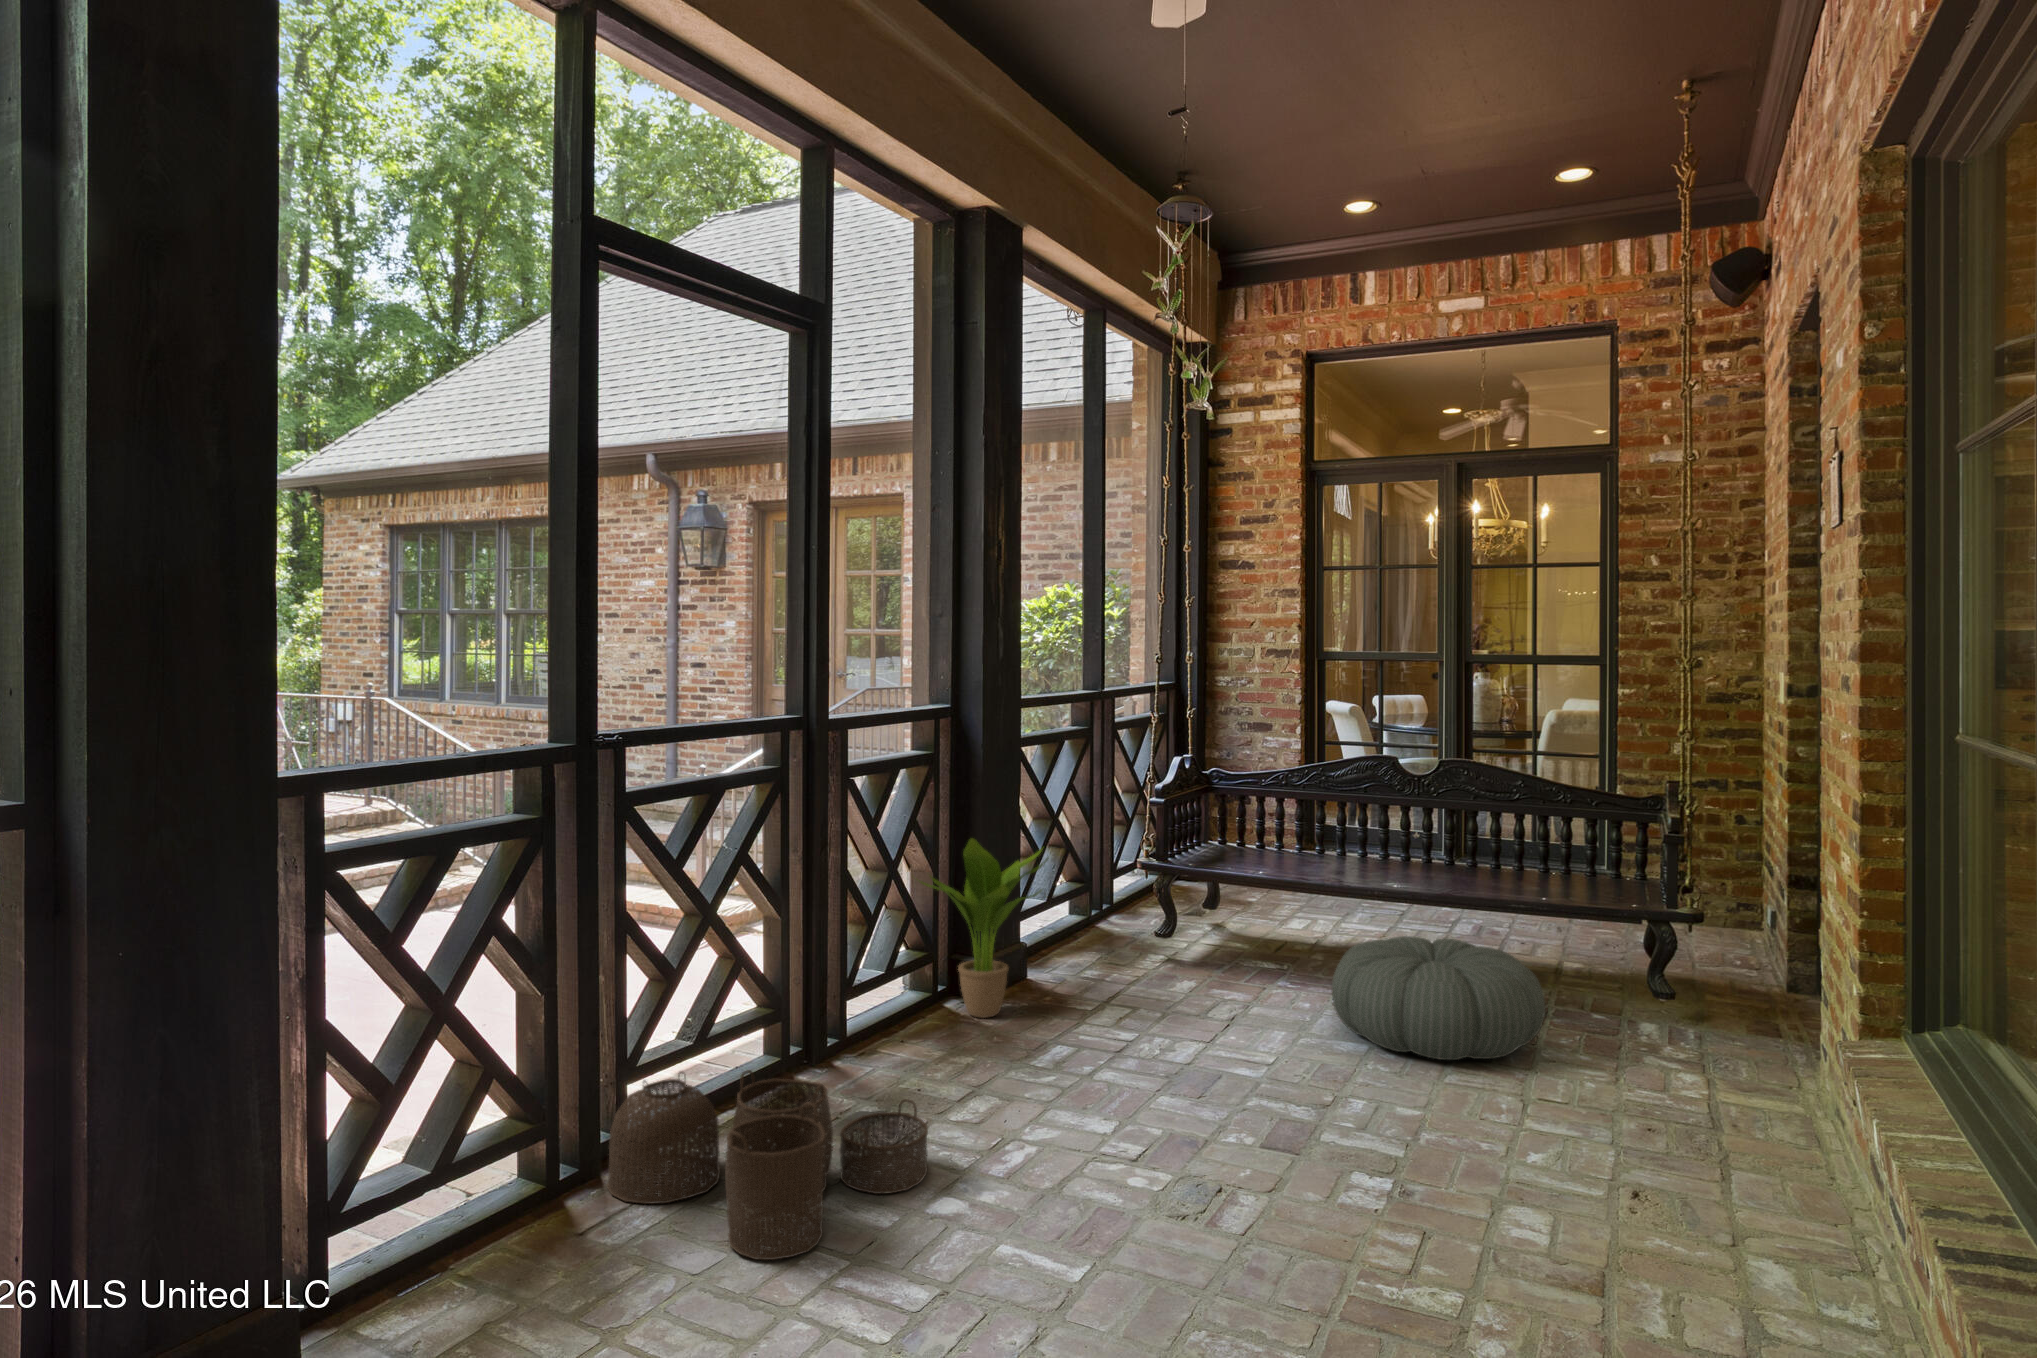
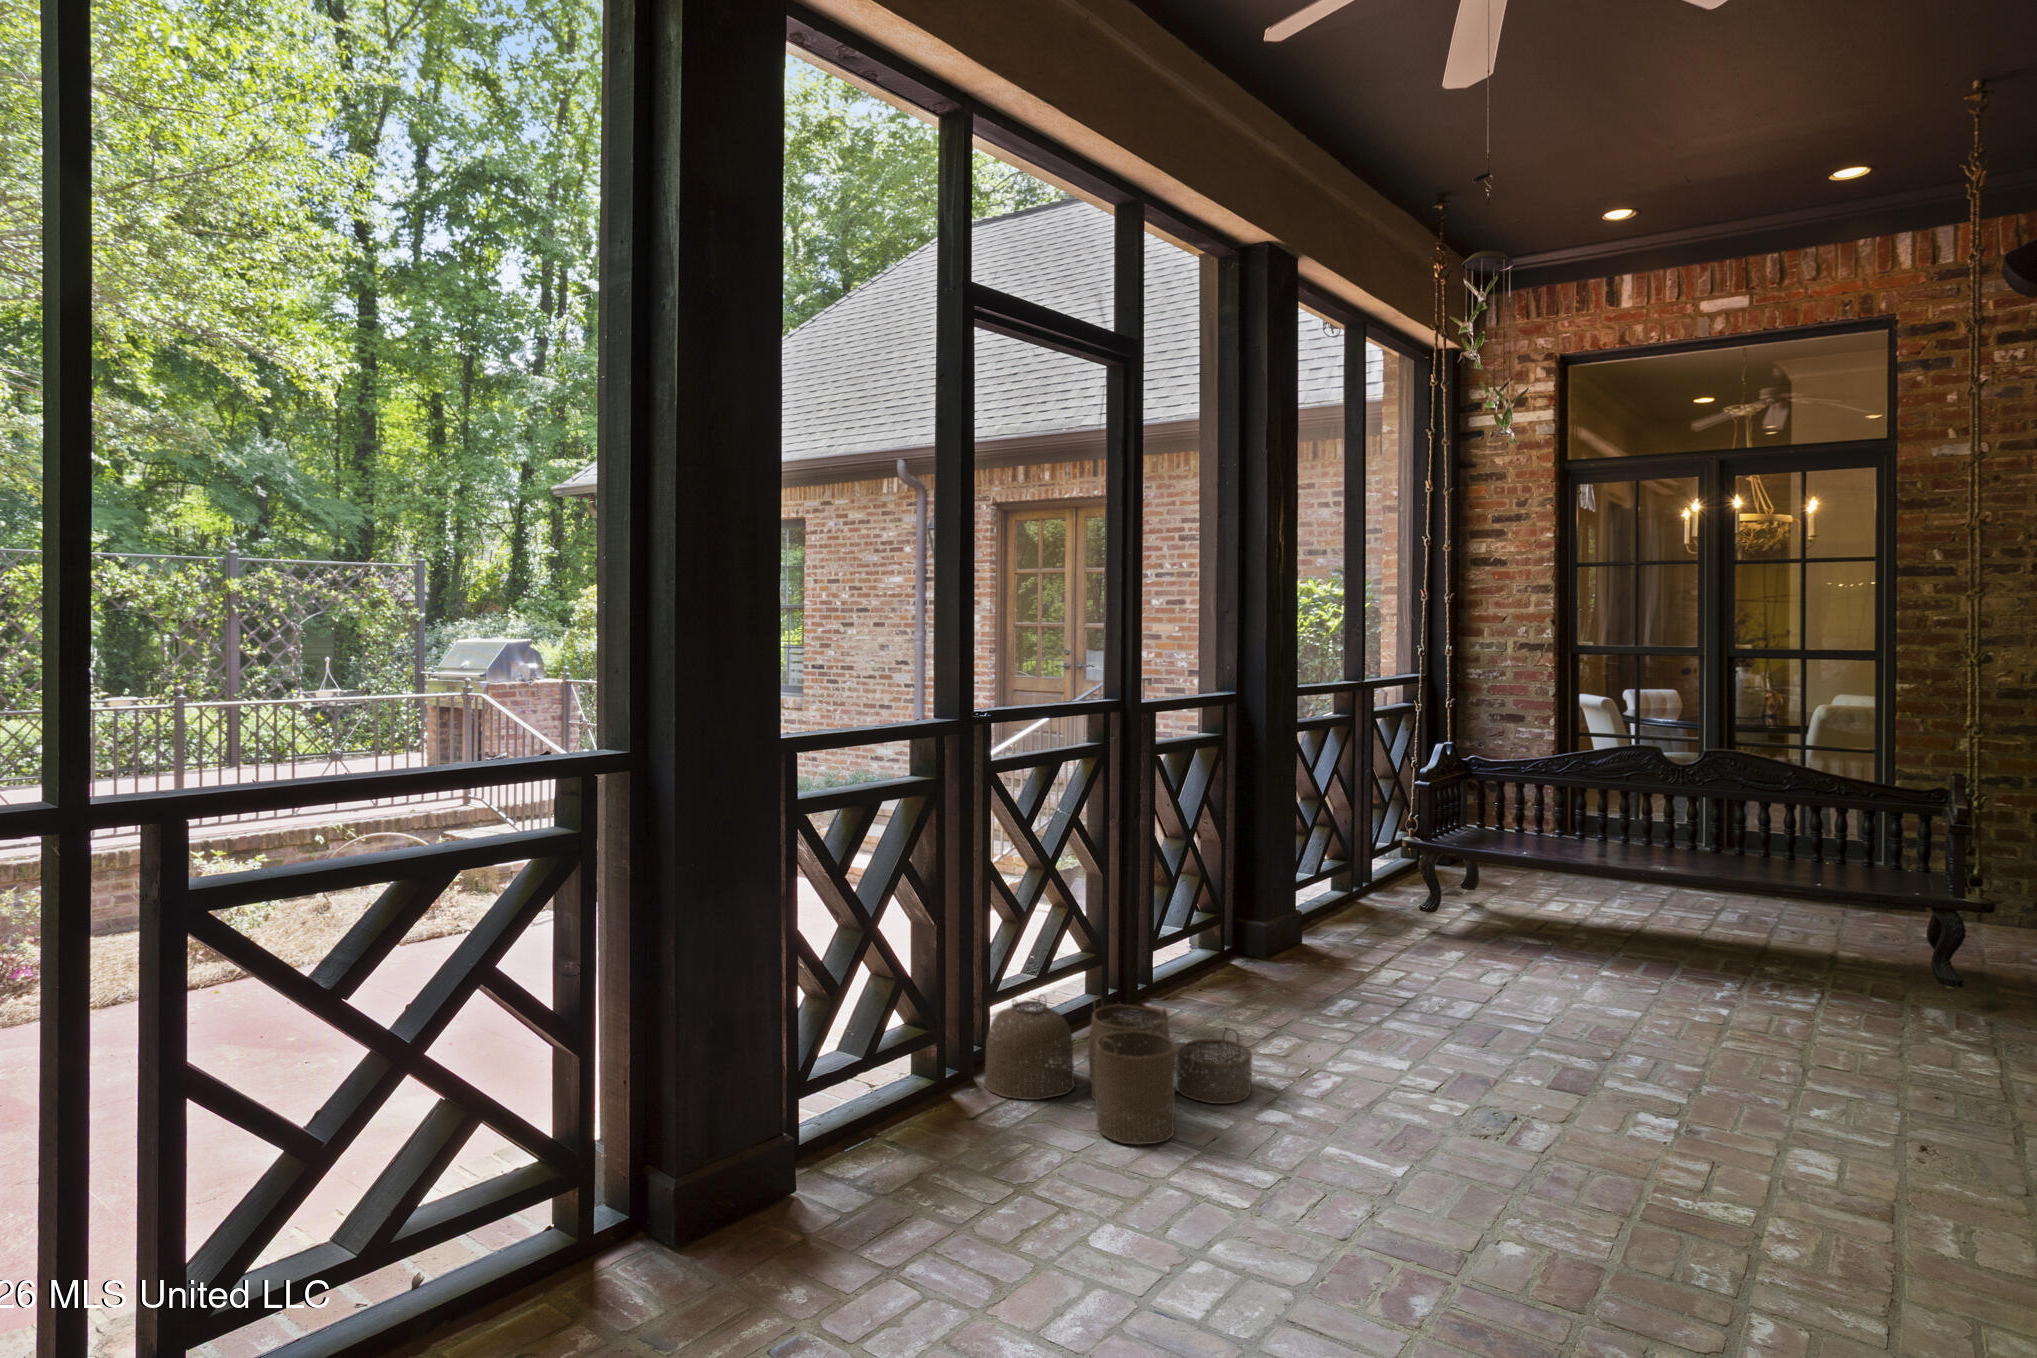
potted plant: present [917,838,1047,1018] -> none [1204,811,1331,974]
pouf: present [1332,936,1545,1060] -> none [1605,914,1824,1028]

